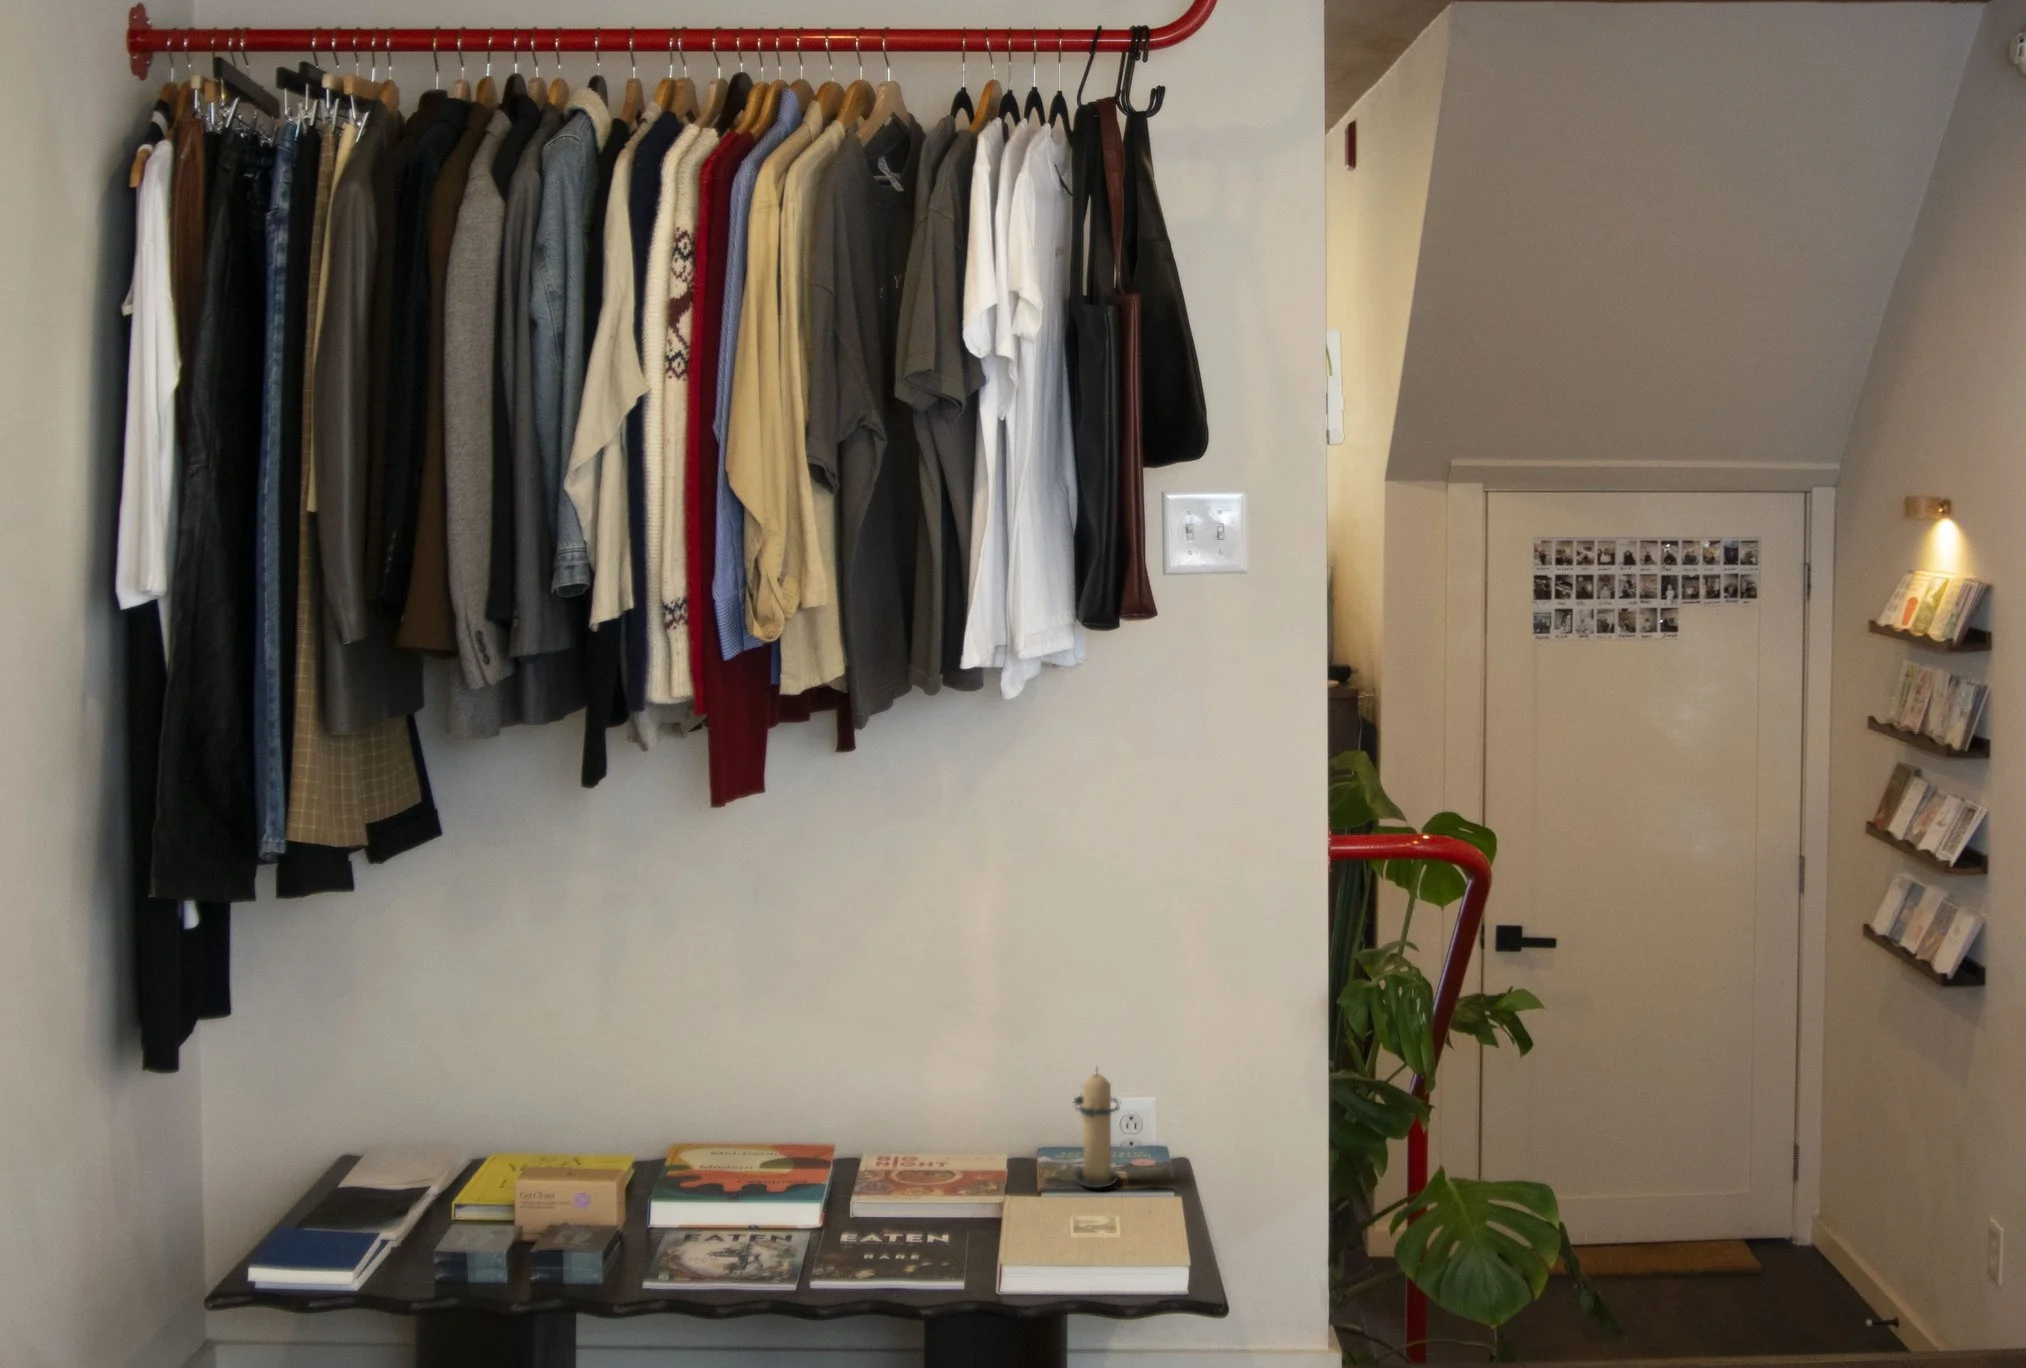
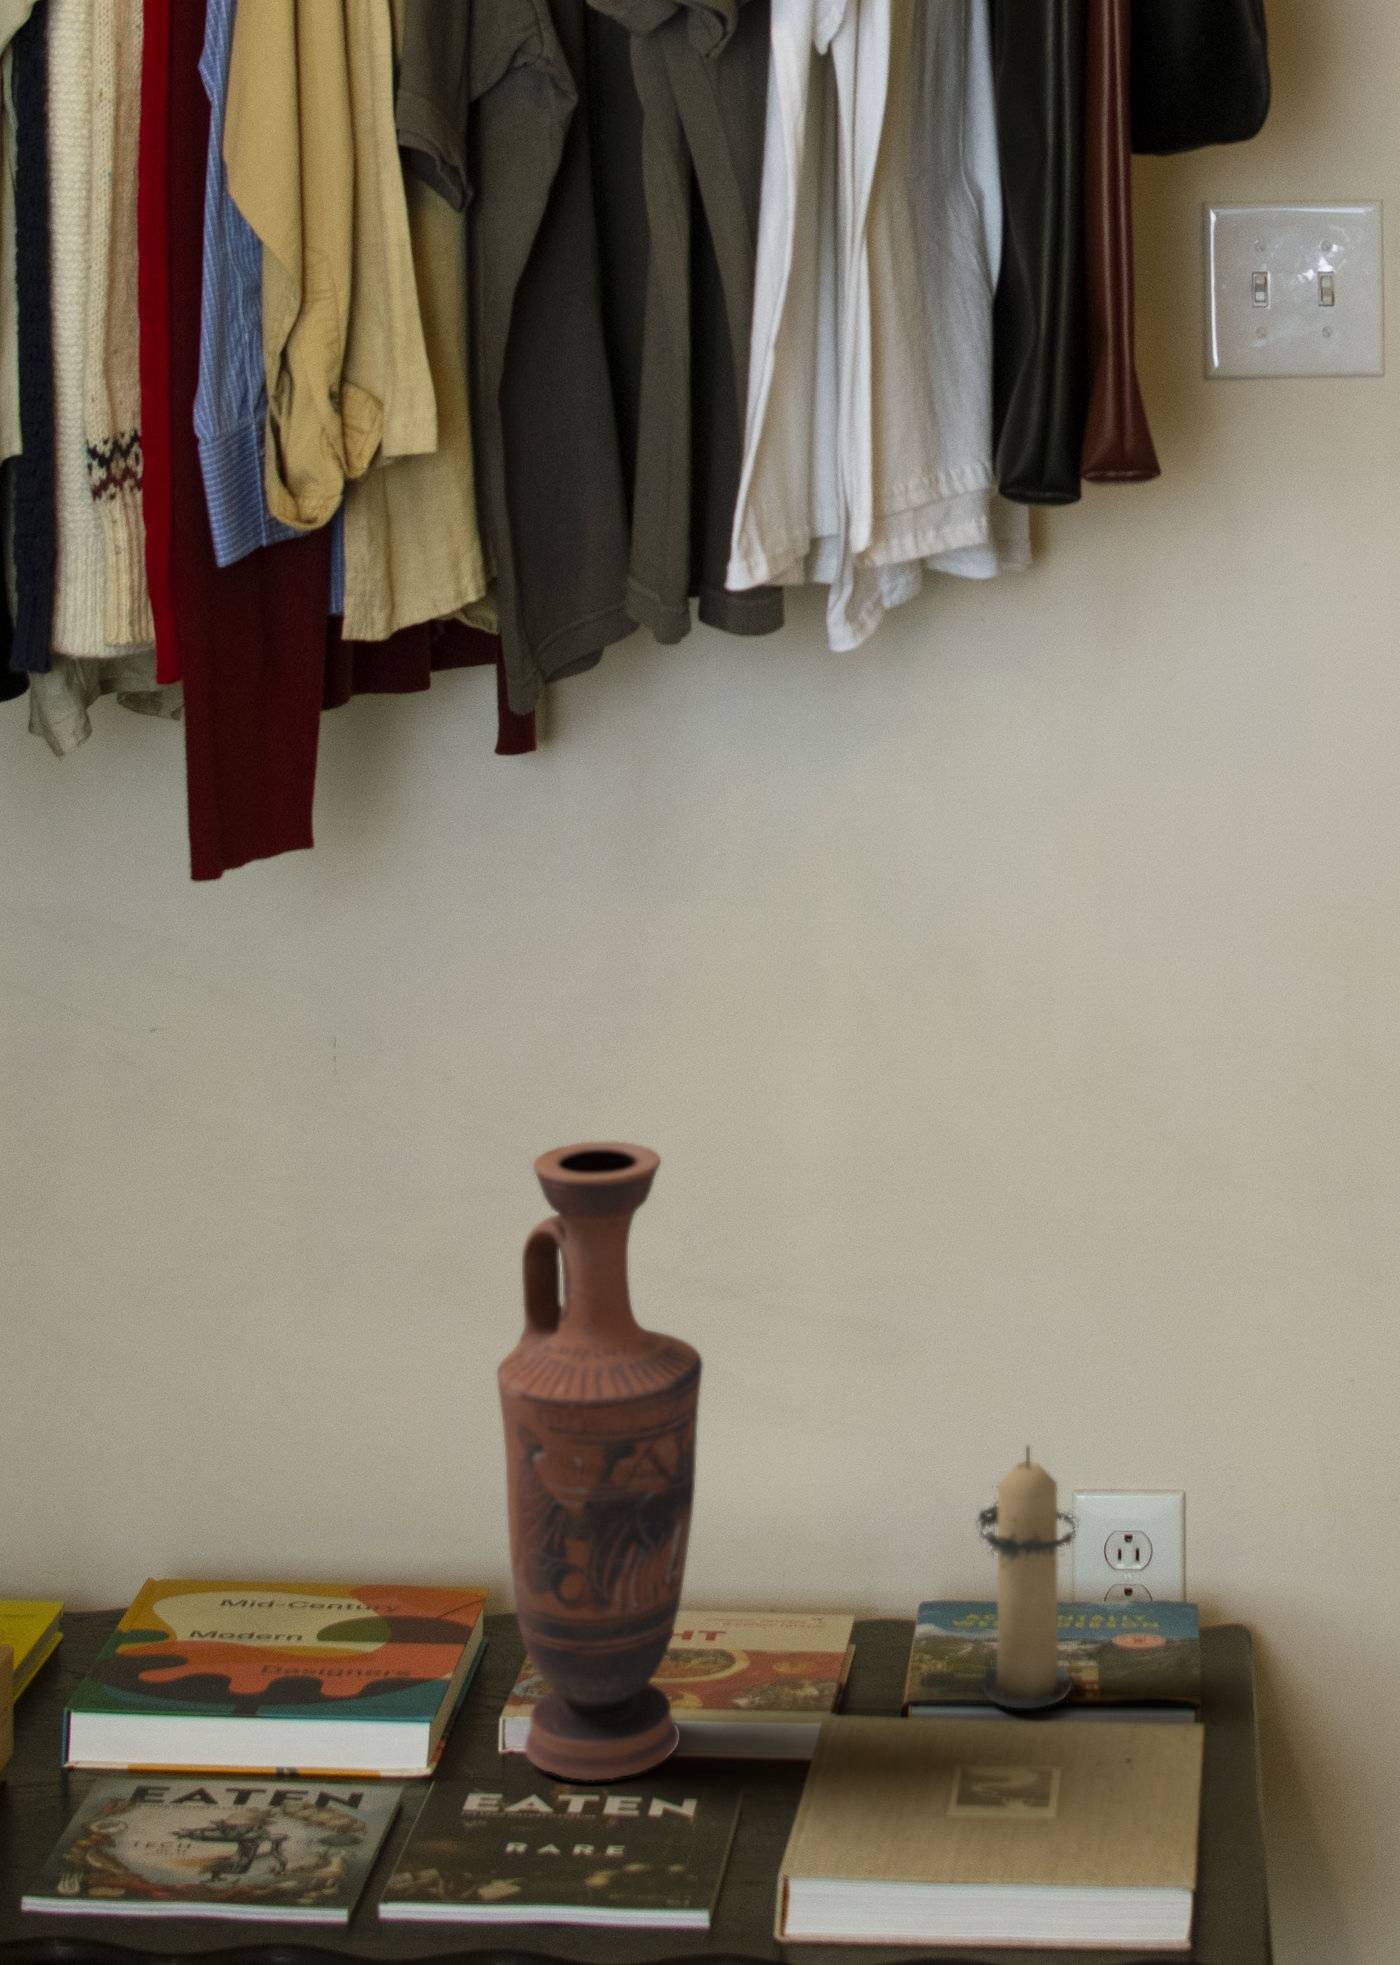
vase: none [853,929,949,1225] -> present [497,1141,702,1780]

